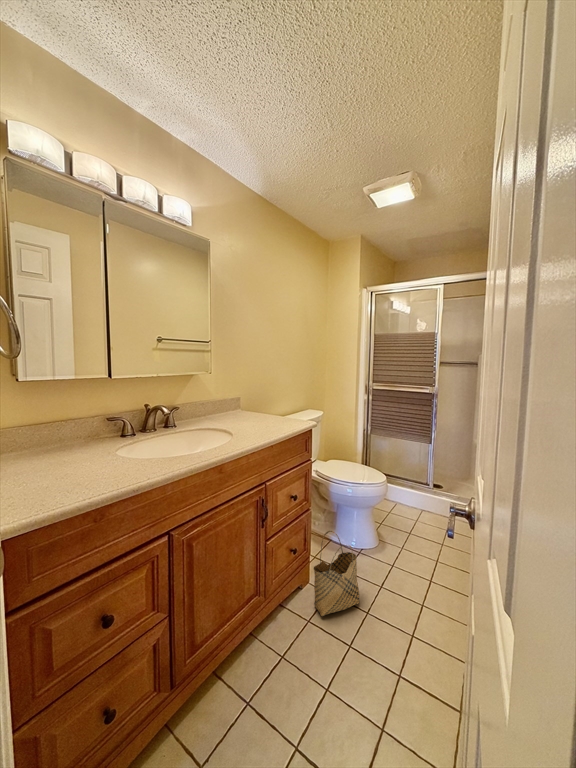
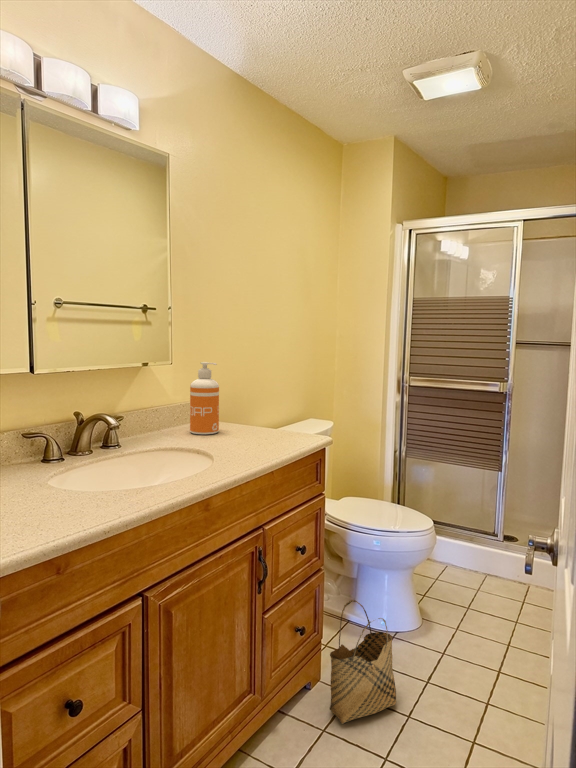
soap dispenser: none [225,373,244,420] -> present [190,362,219,434]

